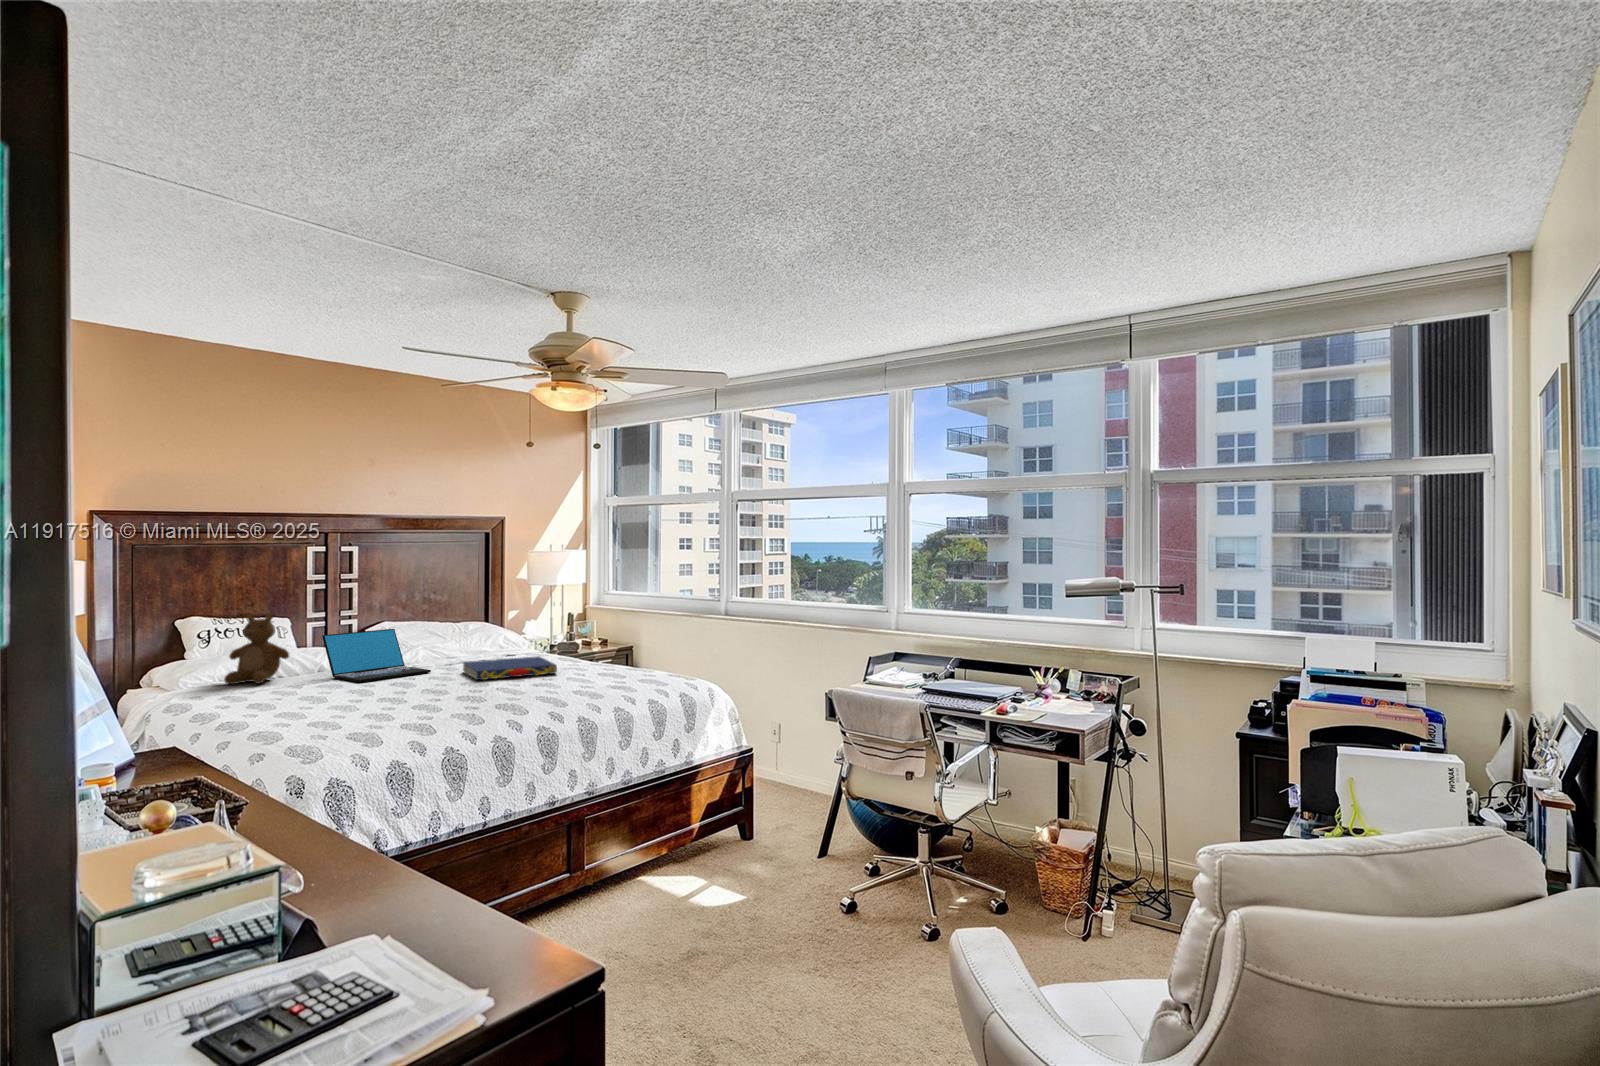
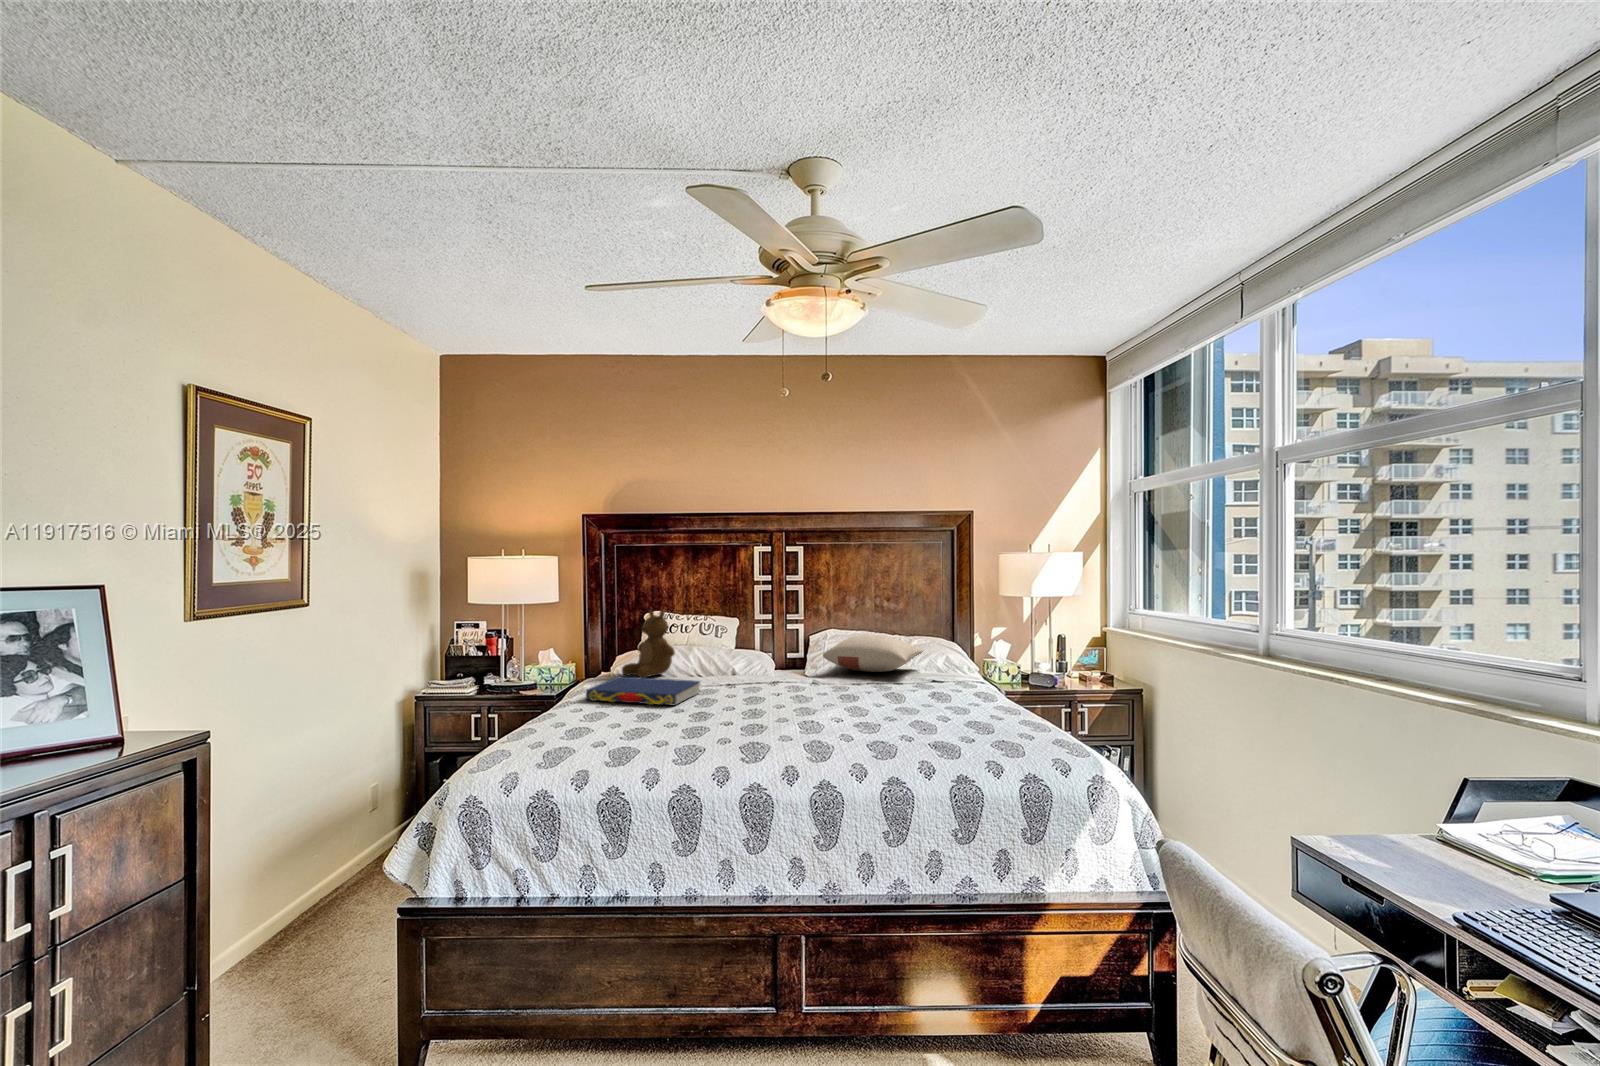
pillow: none [424,622,508,654] -> present [823,635,924,672]
laptop: present [322,629,431,682] -> none [704,636,791,690]
book: present [463,656,557,680] -> present [586,677,700,705]

